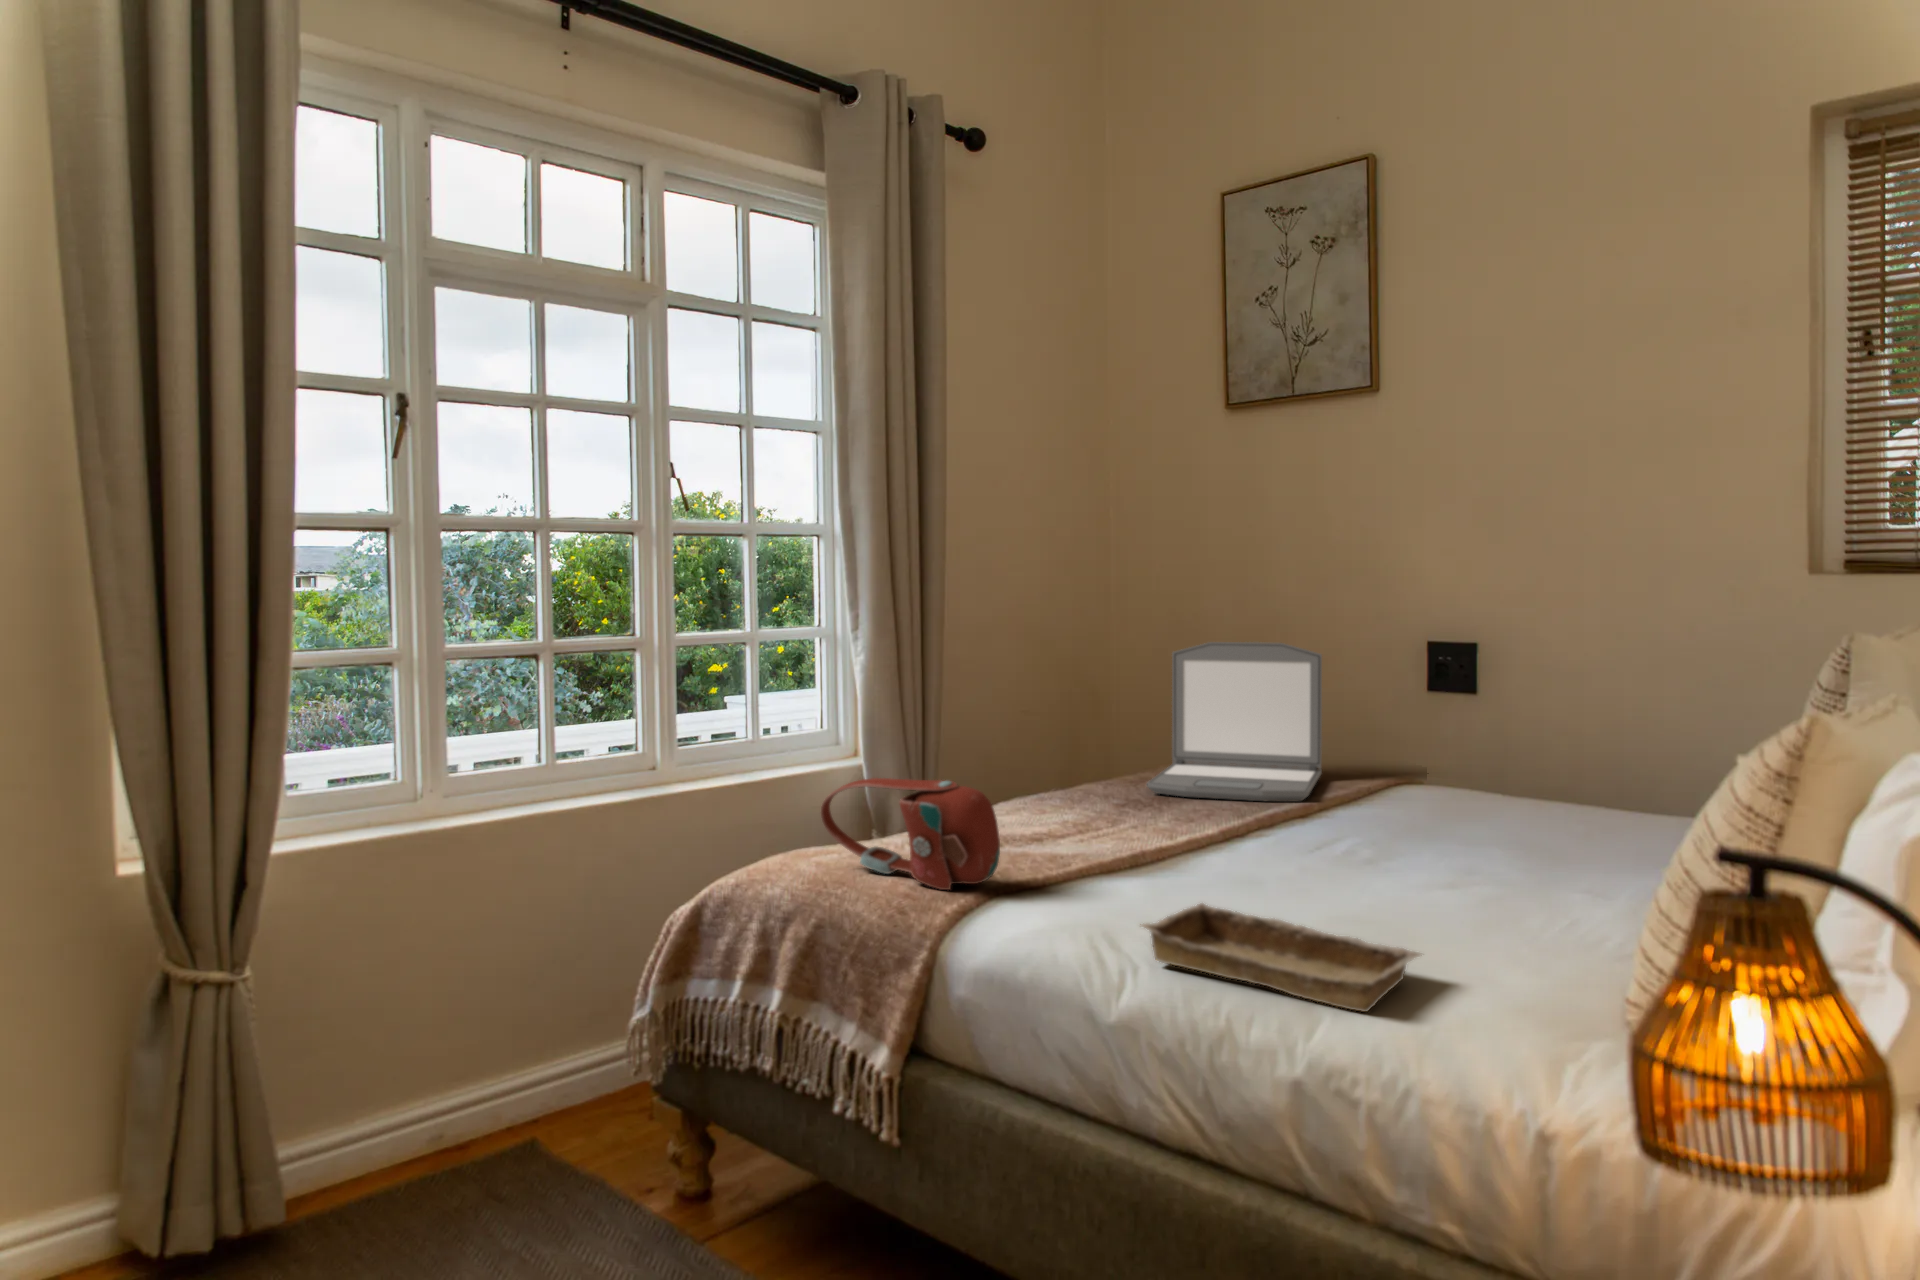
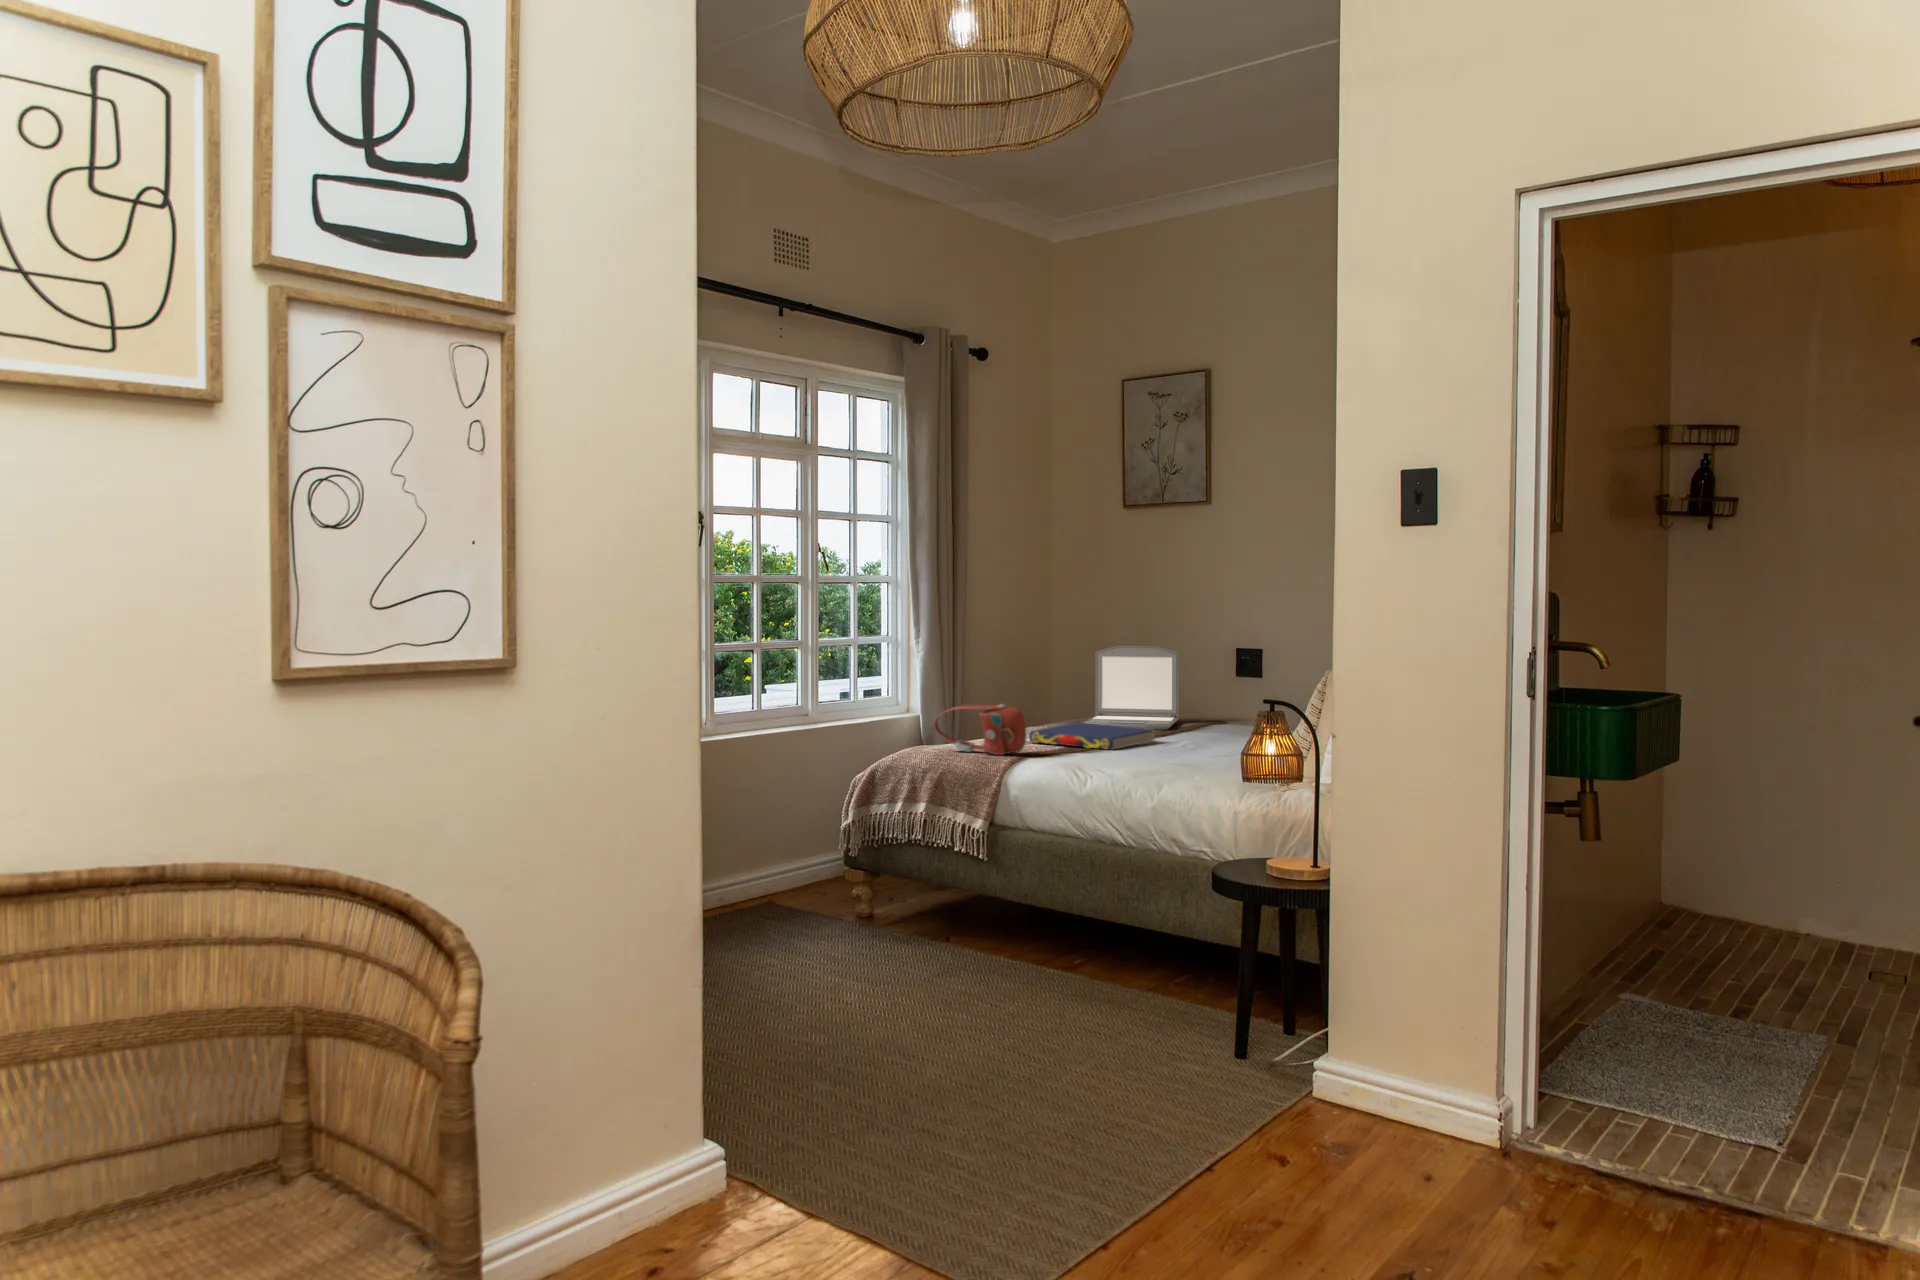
book: none [1025,793,1280,874] -> present [1029,723,1155,750]
tray: present [1140,904,1421,1012] -> none [1098,748,1211,774]

